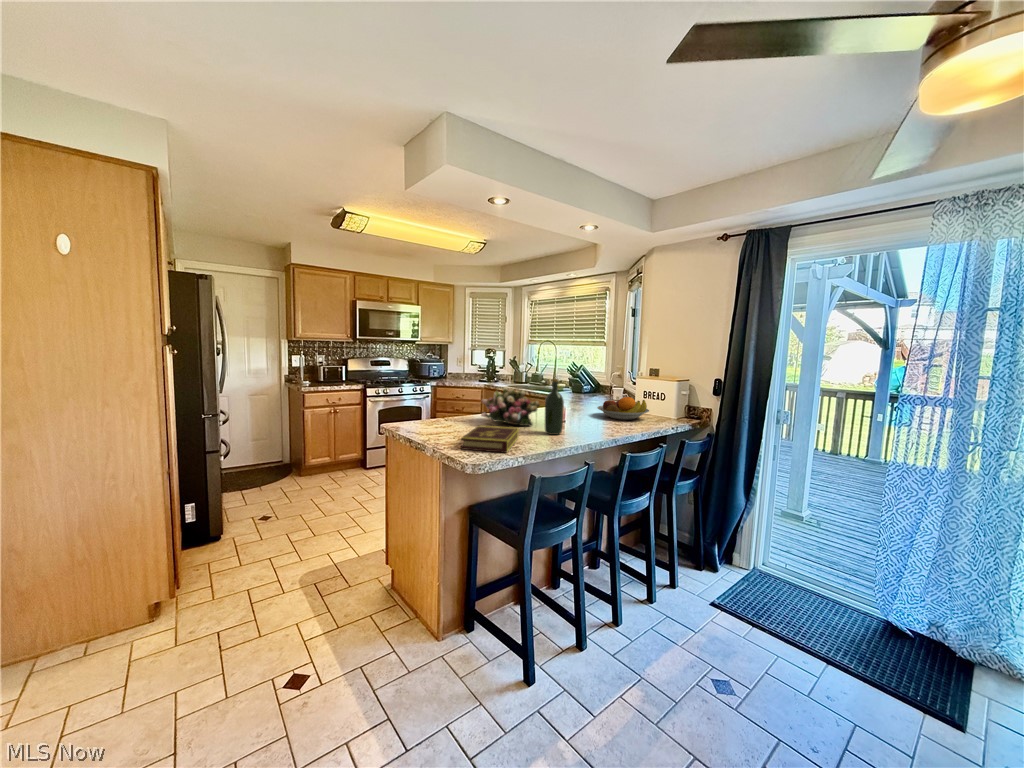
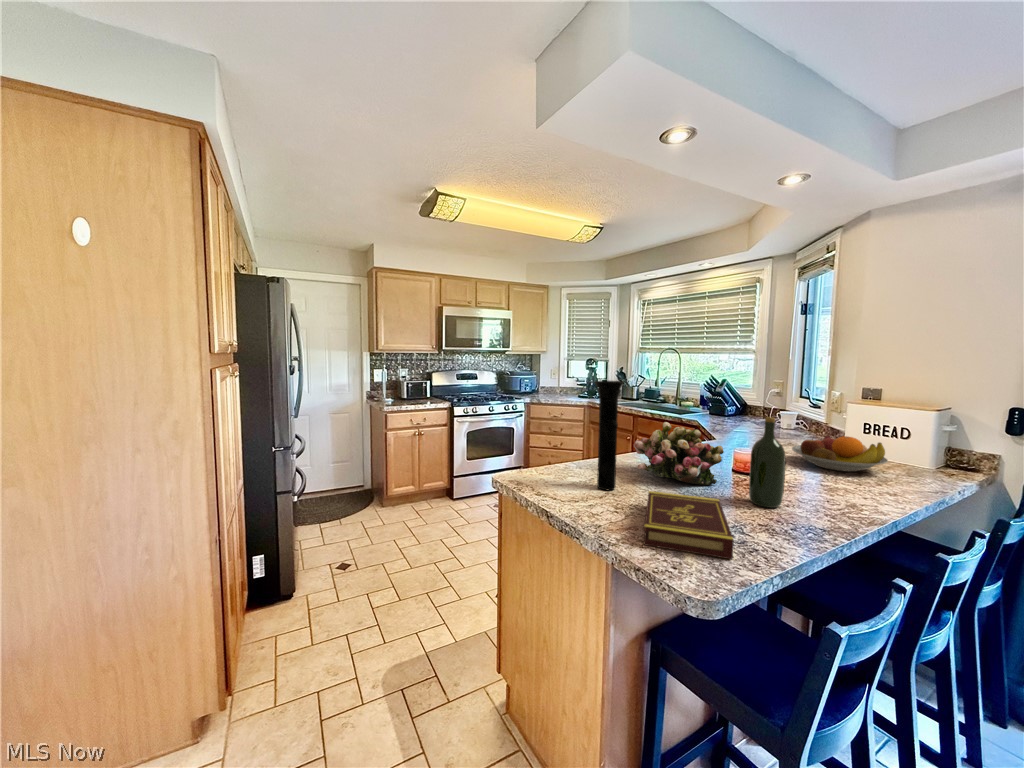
vase: none [448,356,468,429] -> present [595,381,624,490]

